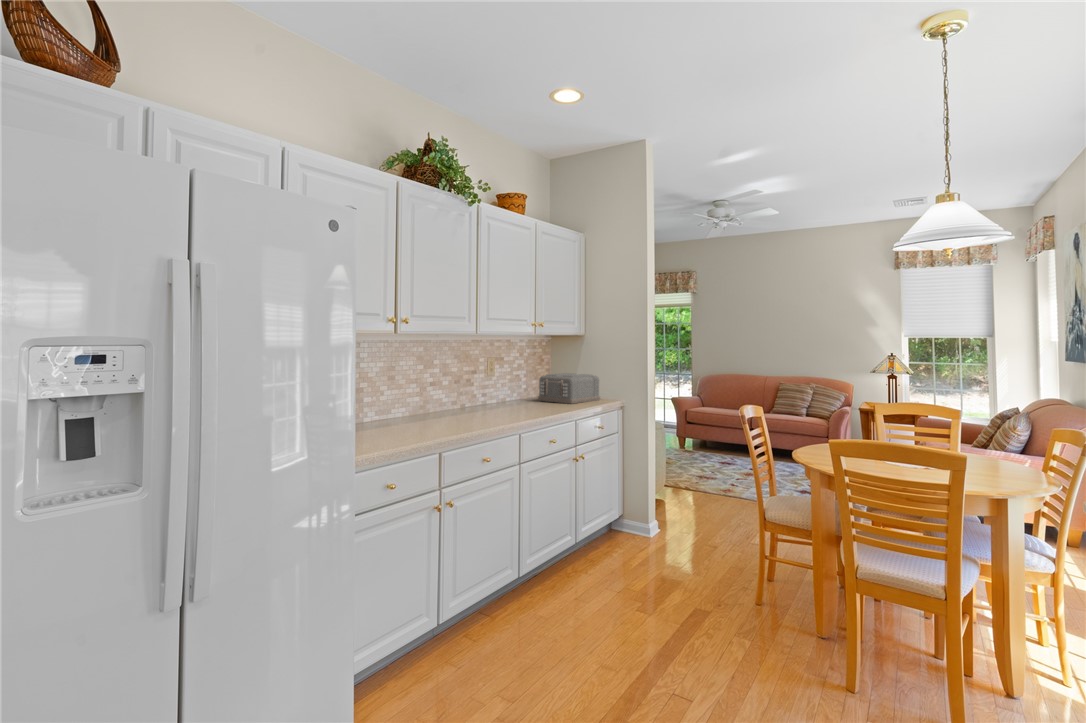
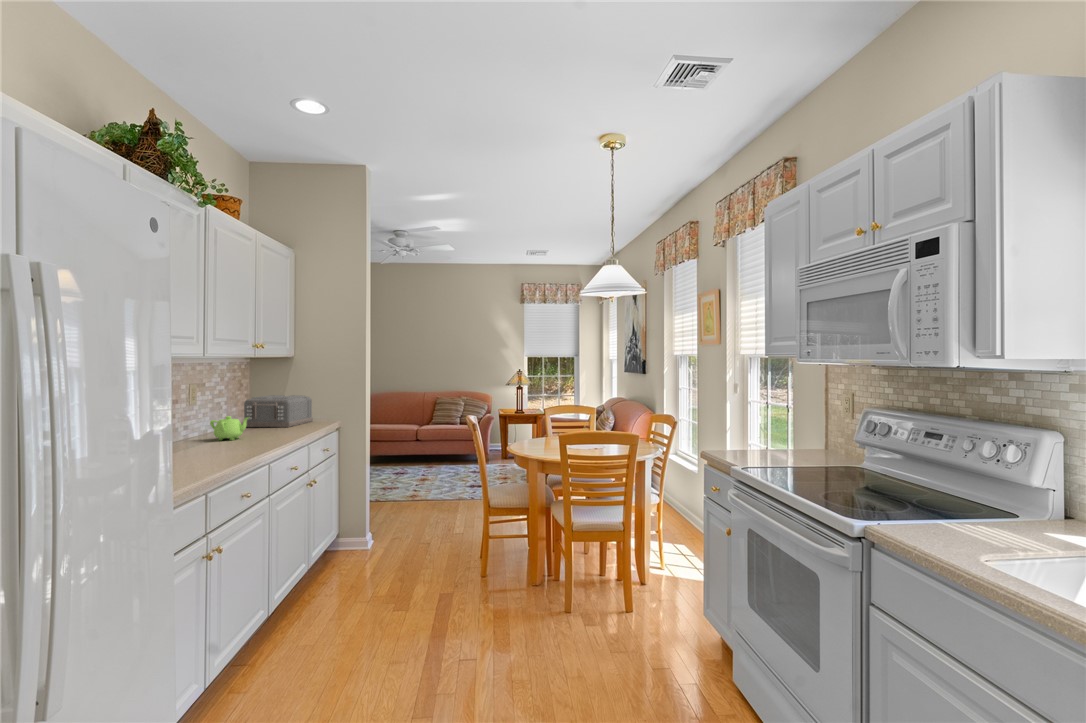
teapot: none [497,390,525,412] -> present [210,416,249,440]

